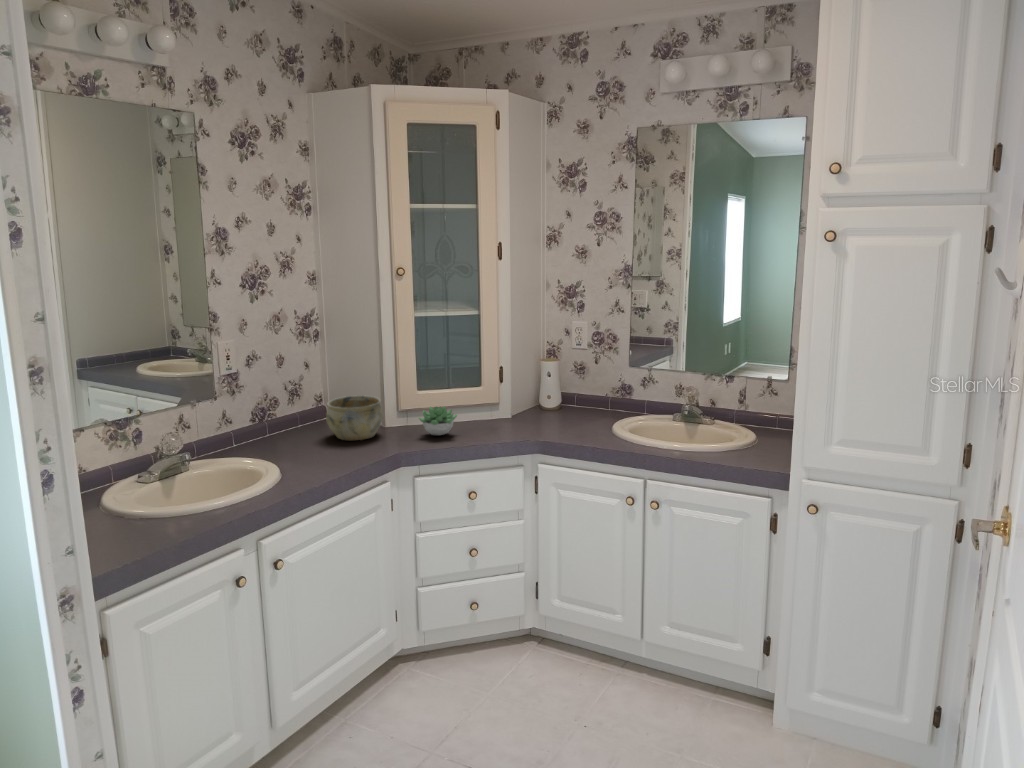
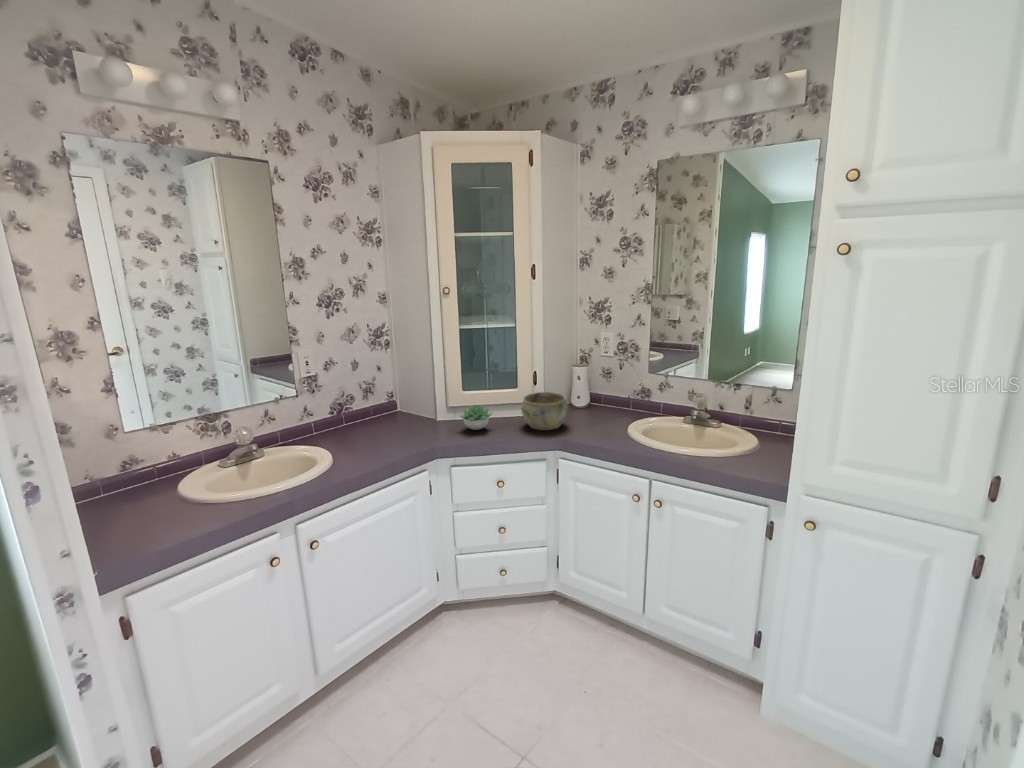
ceramic bowl: present [326,395,383,440] -> present [521,392,567,430]

